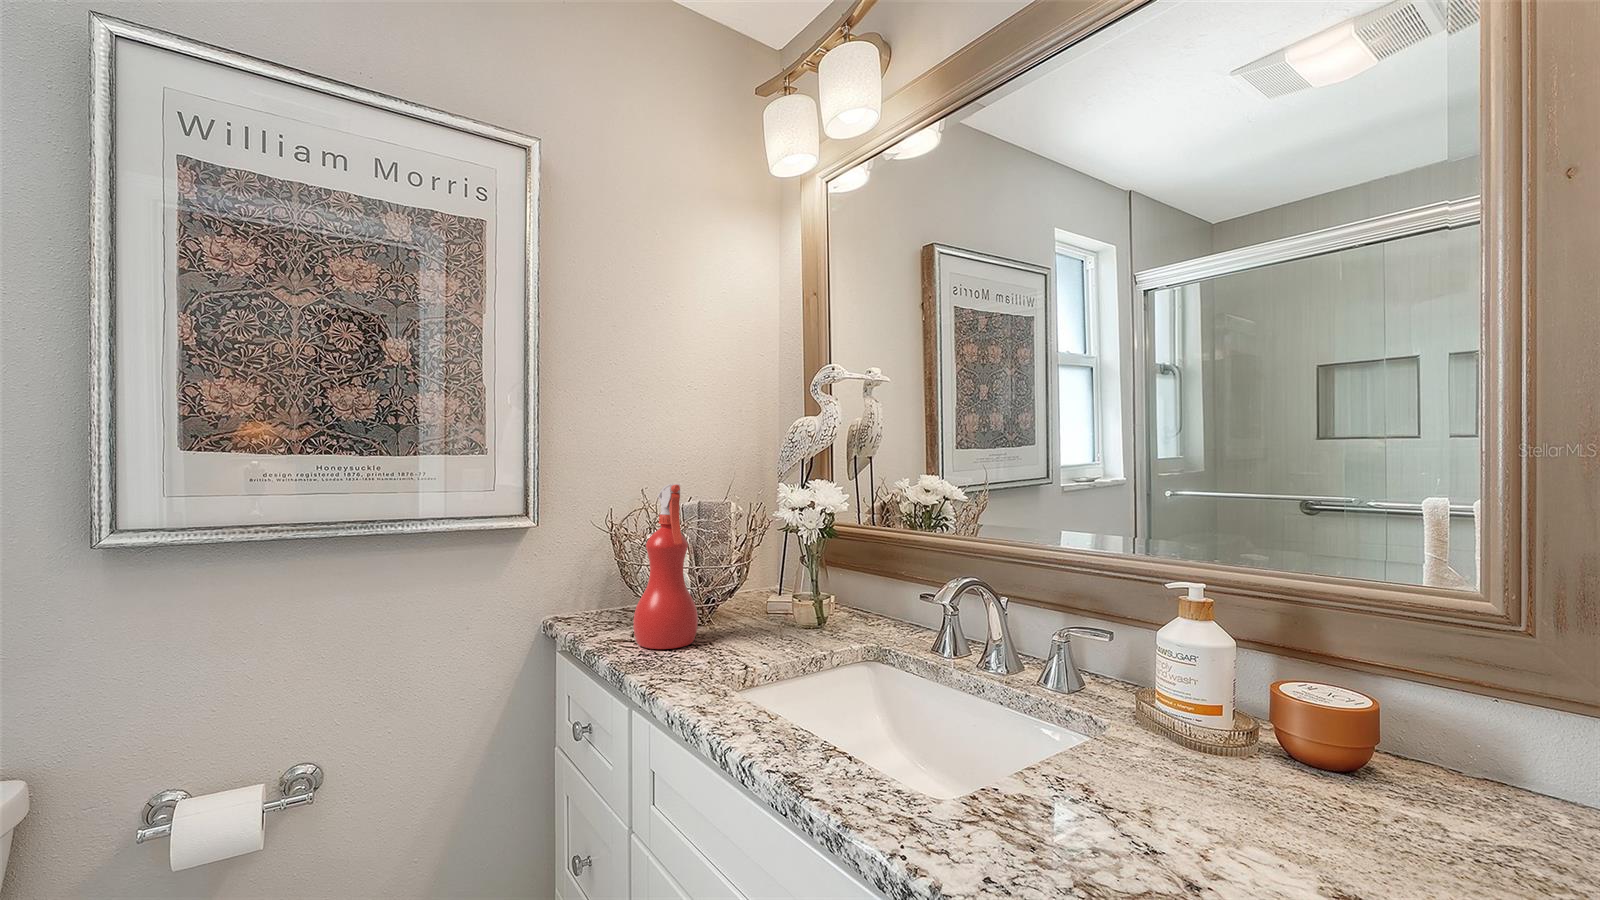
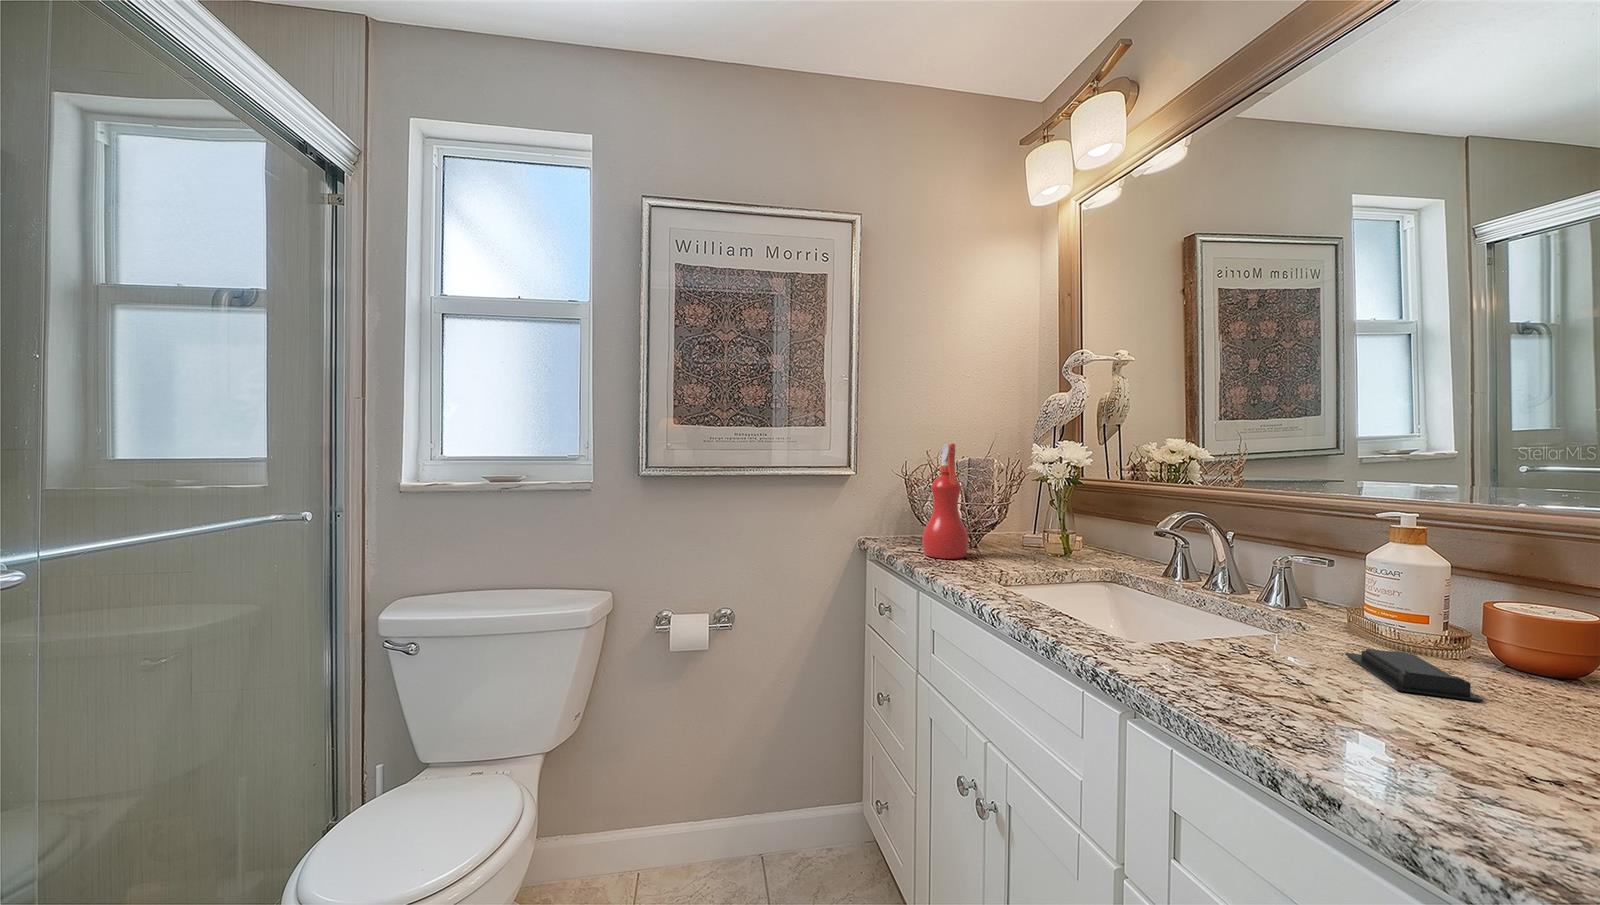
soap bar: none [1163,758,1324,832] -> present [1345,649,1483,702]

